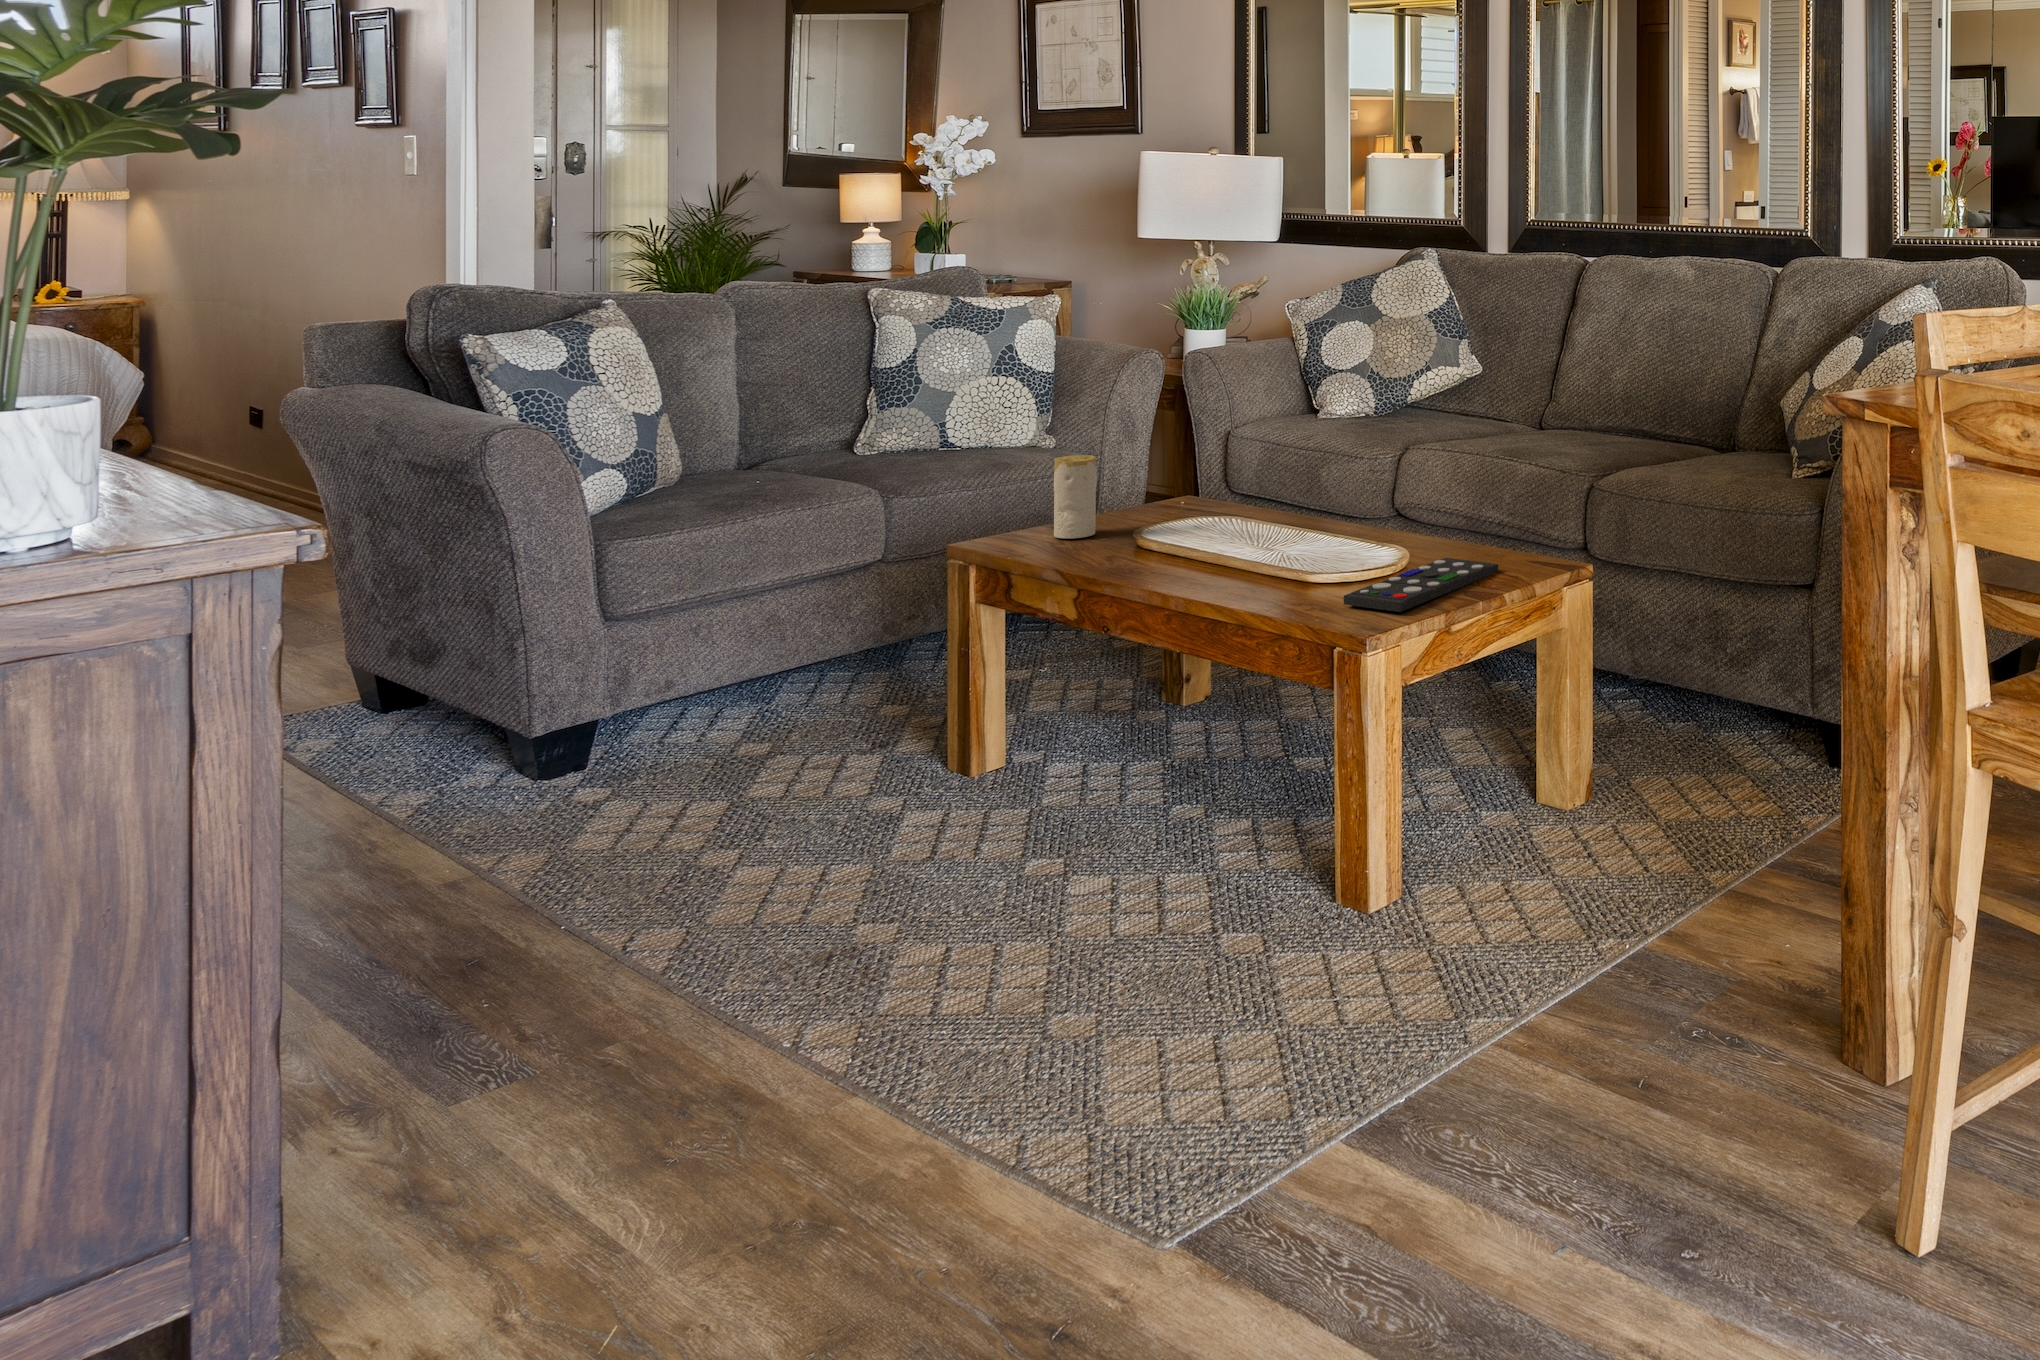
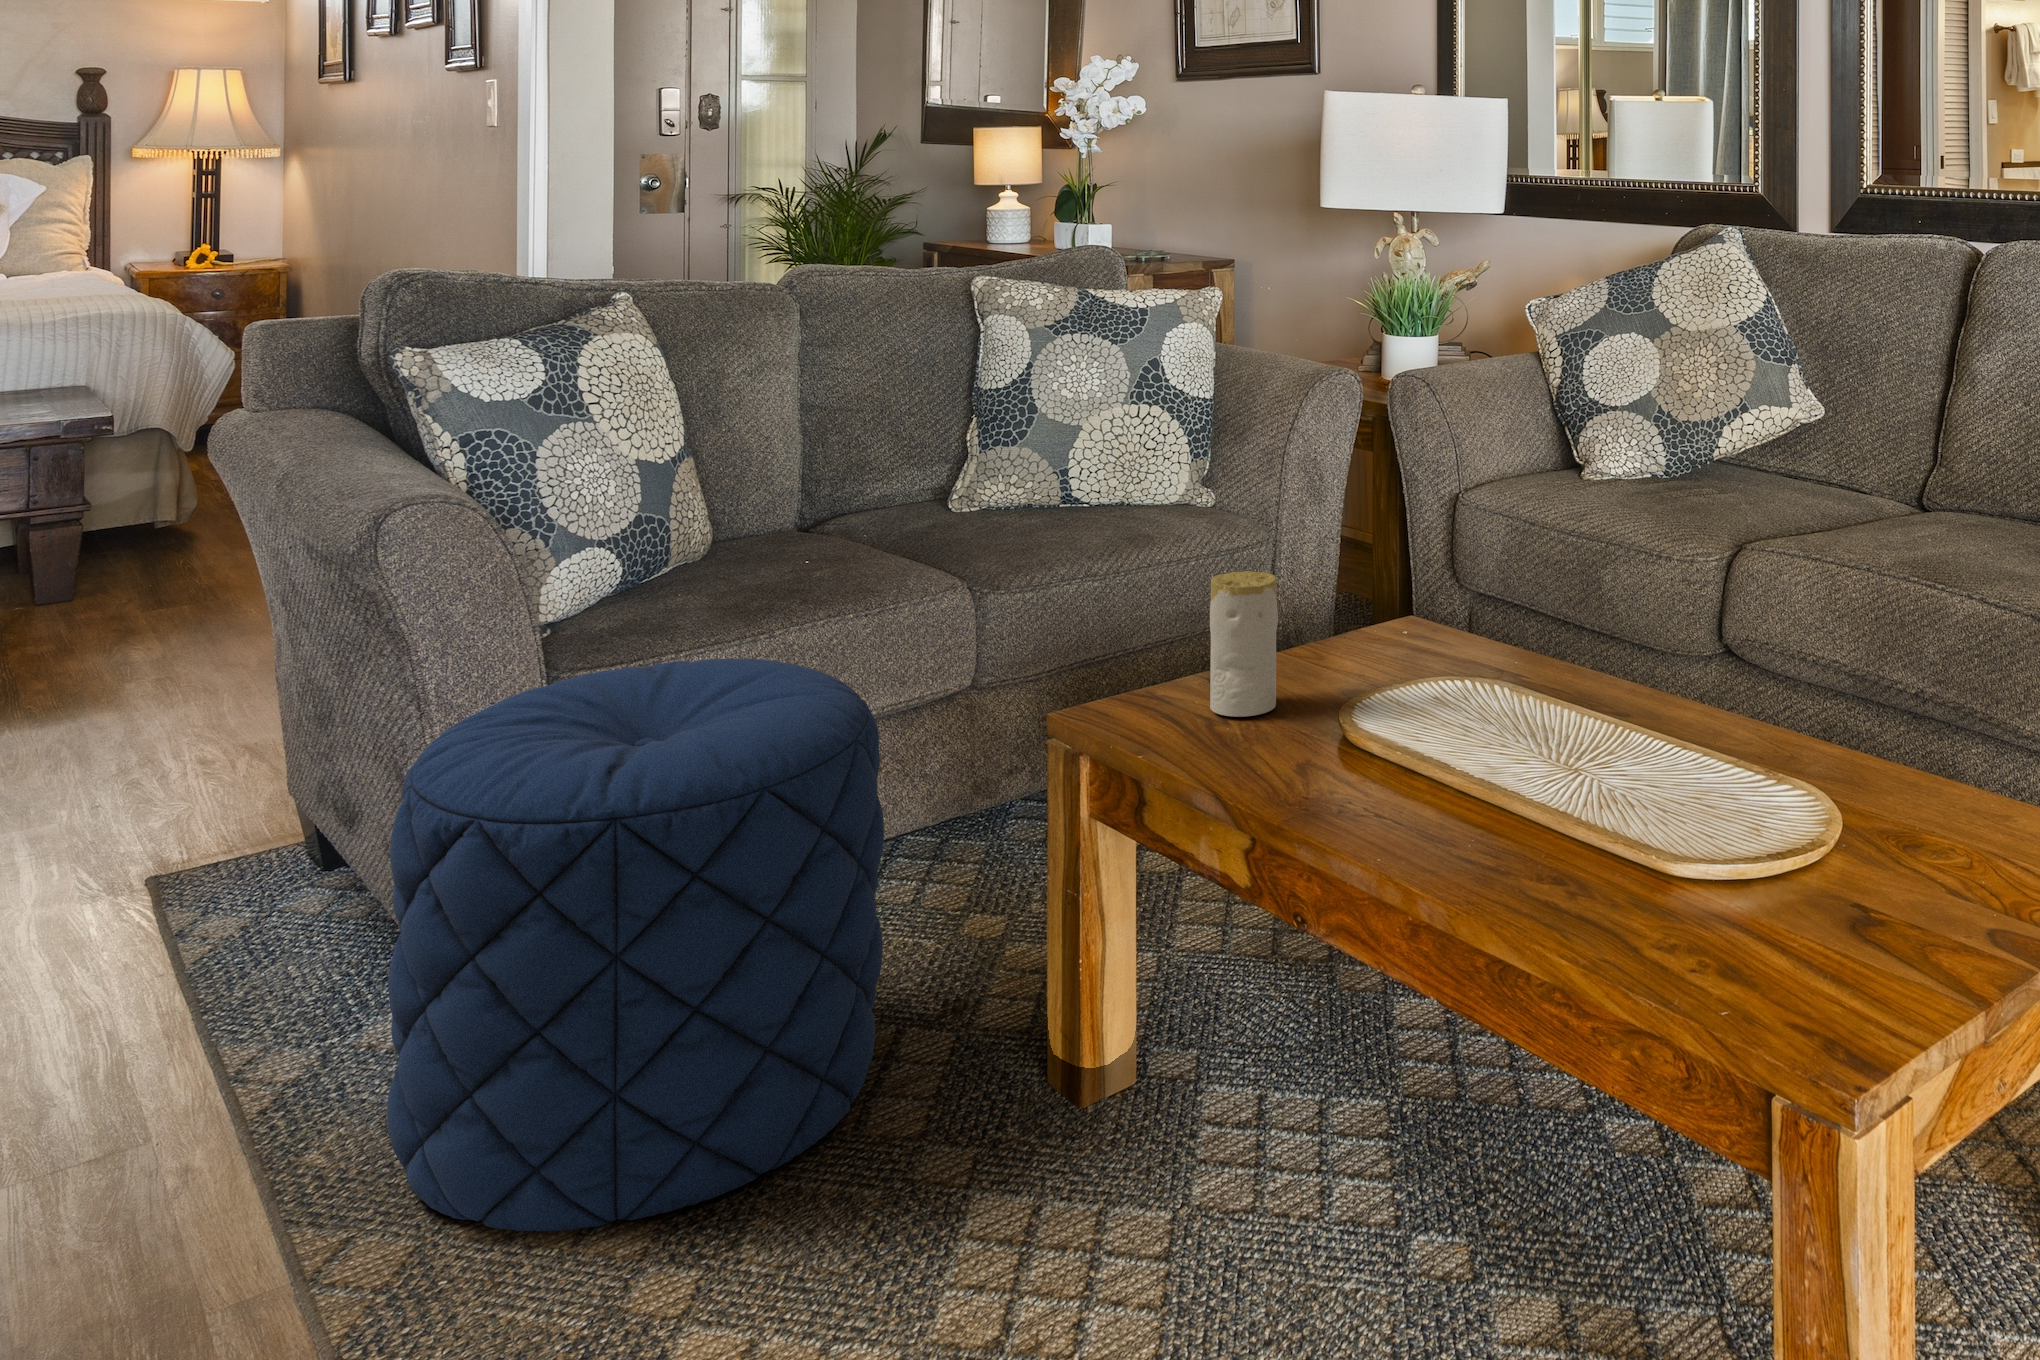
pouf: none [517,527,837,847] -> present [387,659,884,1231]
remote control: present [1344,558,1498,612] -> none [1759,827,2027,1001]

